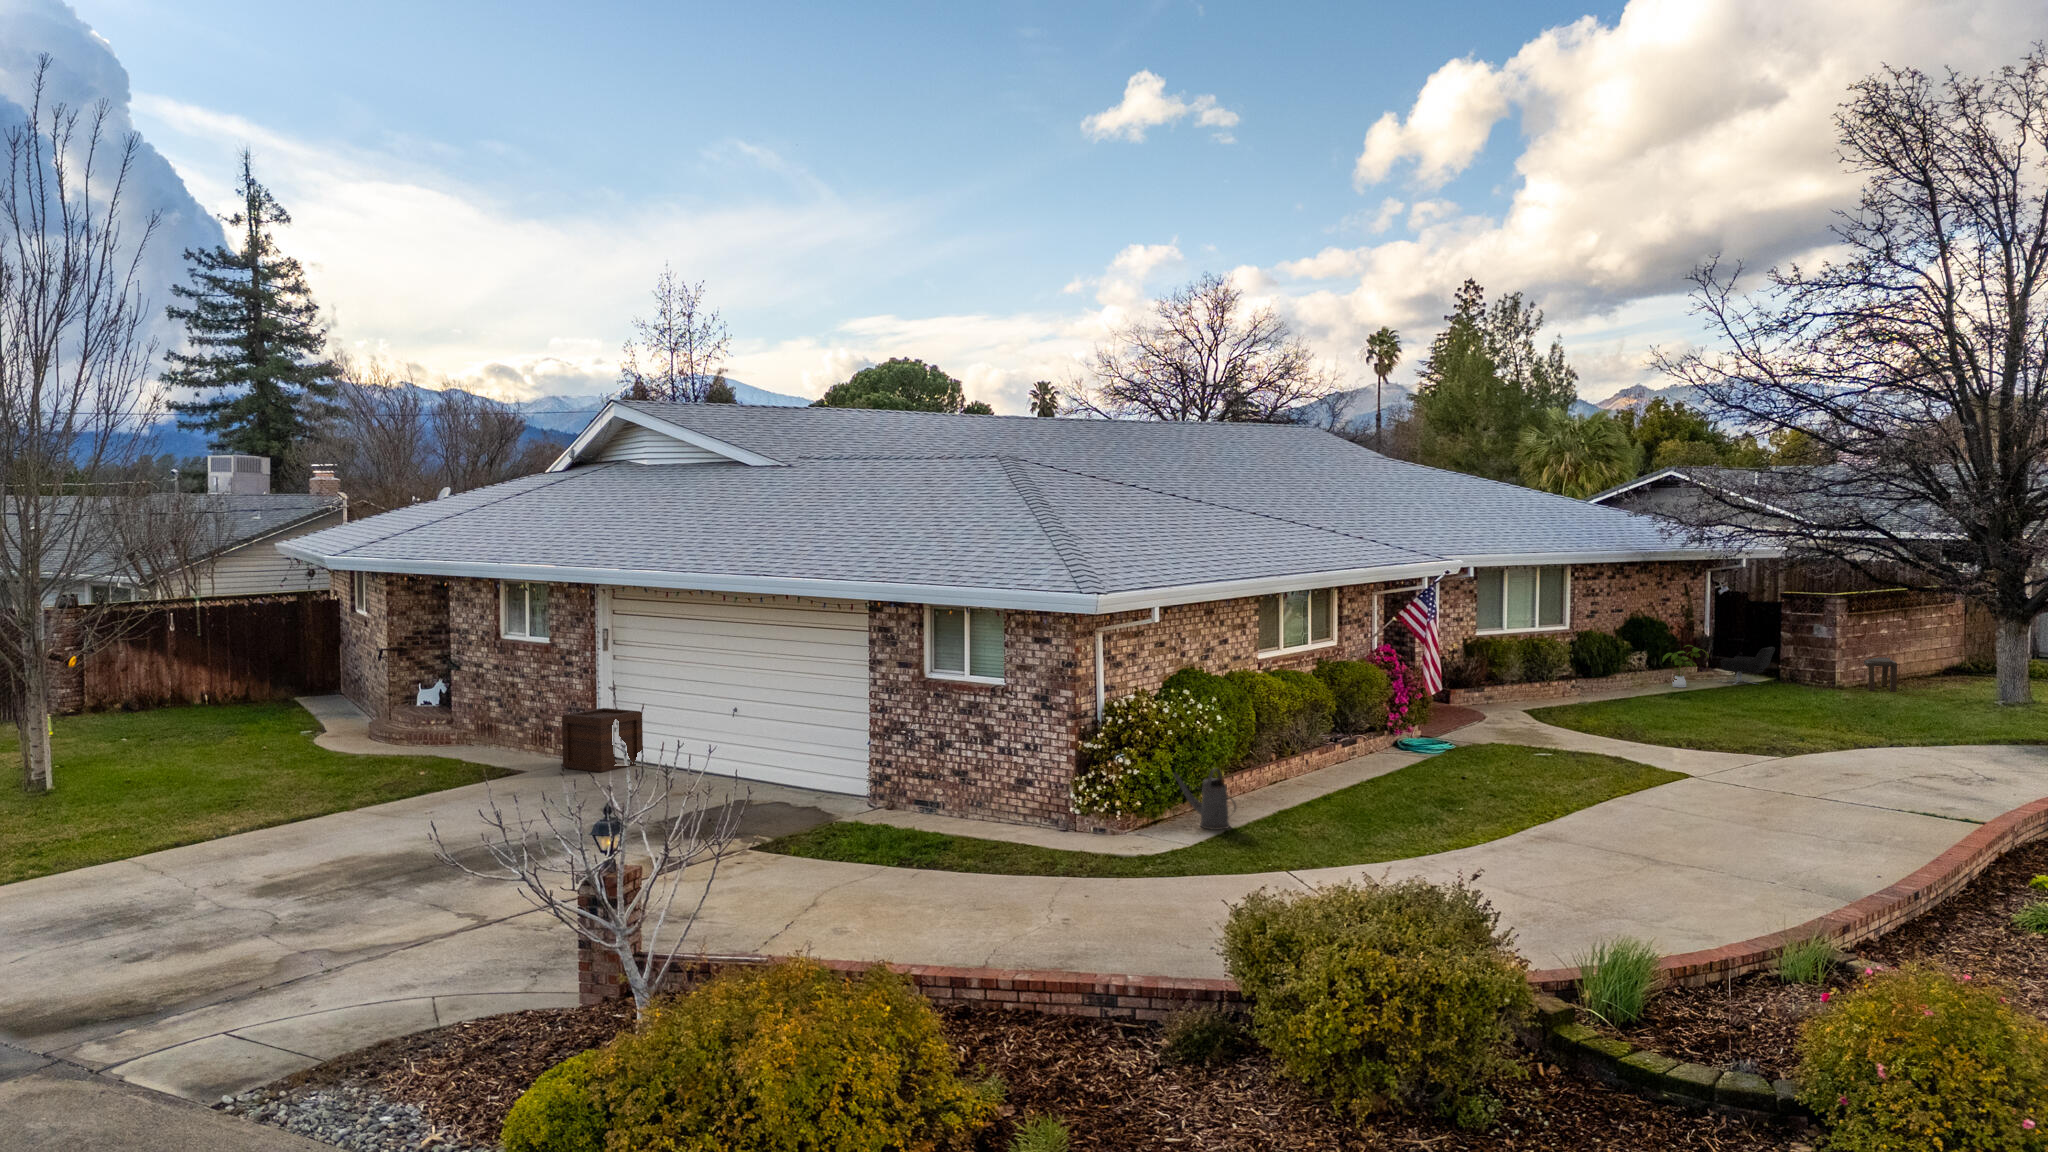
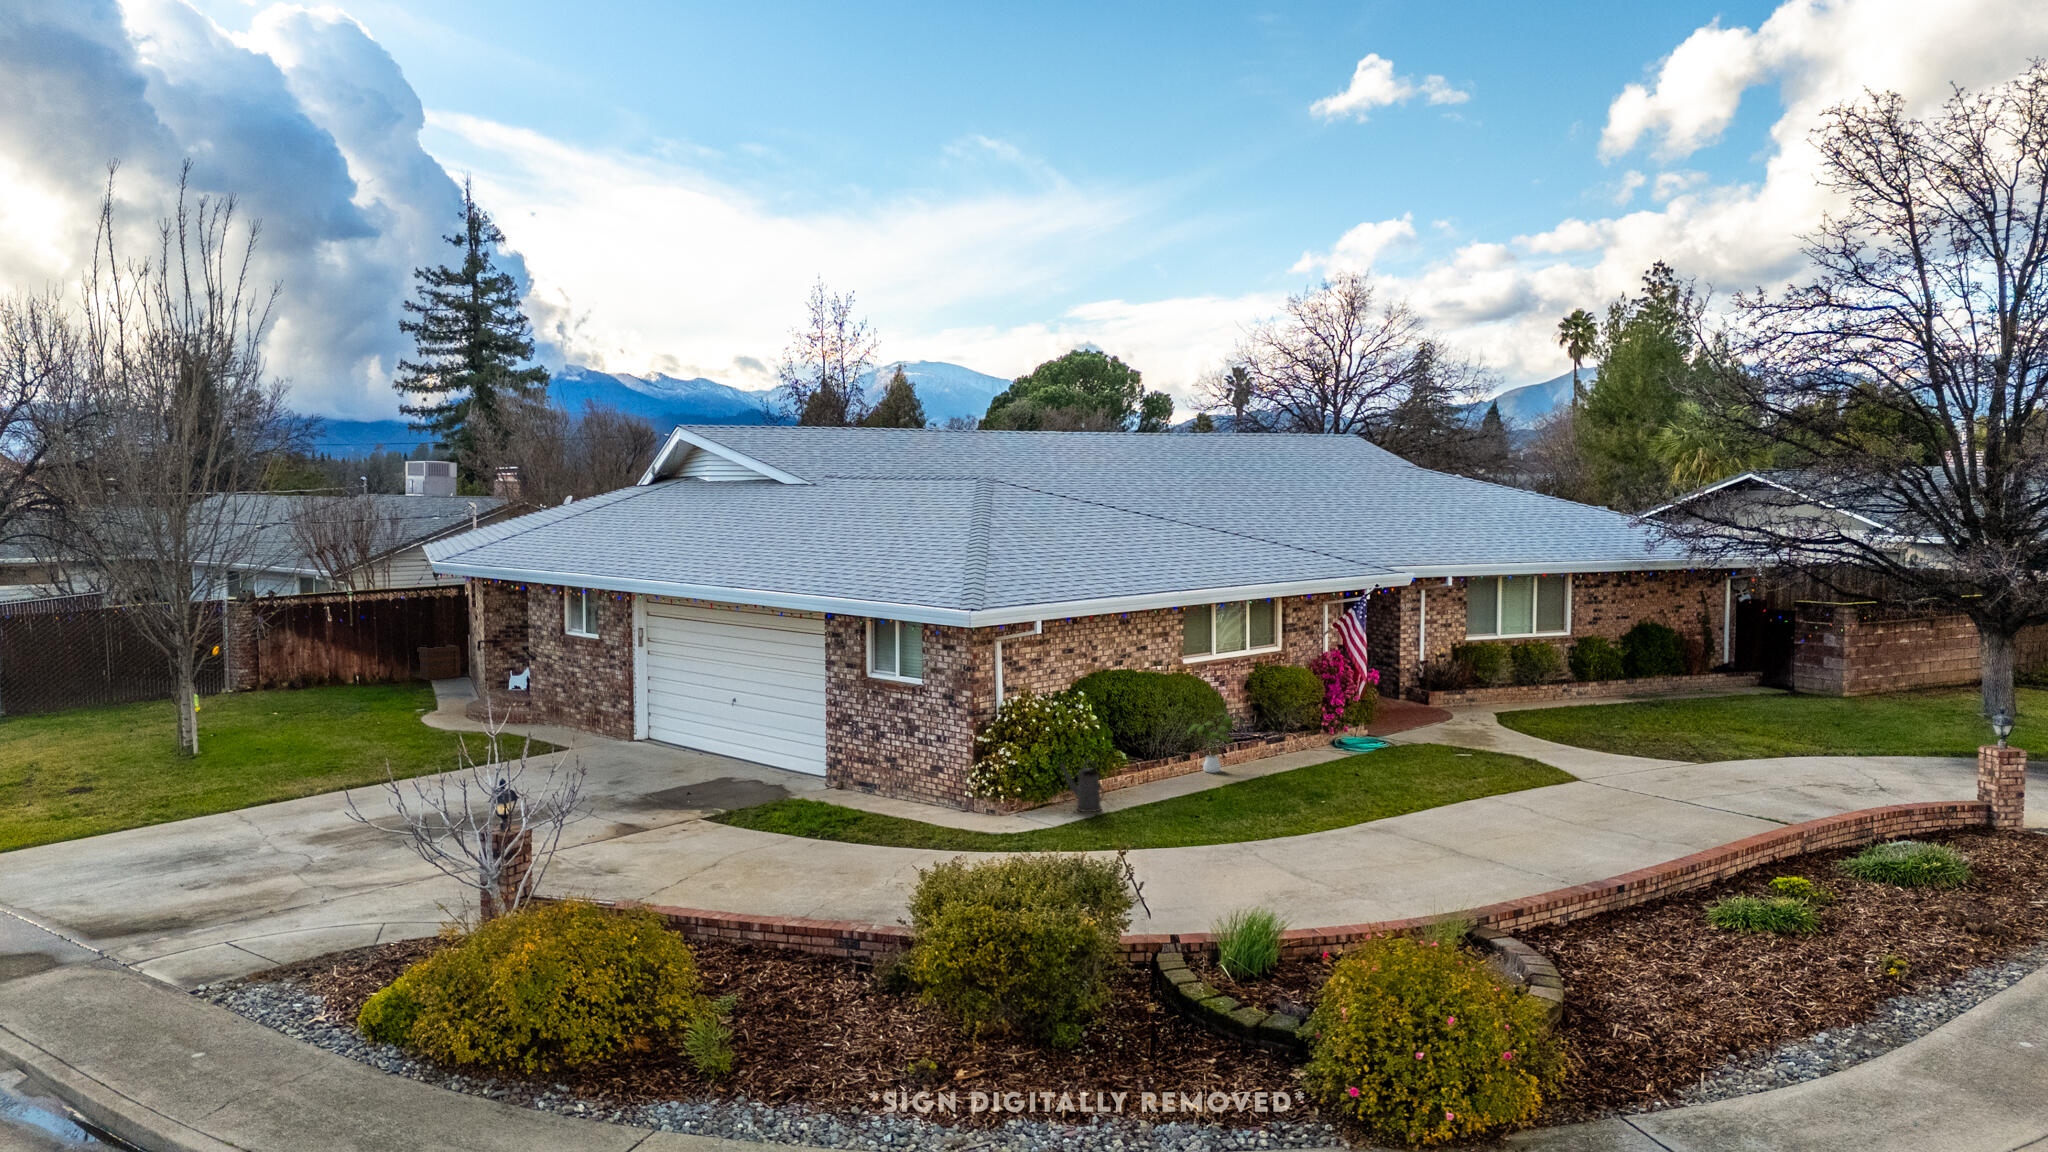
house plant: present [1662,645,1709,688] -> present [1187,713,1236,773]
lounge chair: present [1720,647,1775,684] -> none [1734,654,1791,692]
bench: present [1864,657,1897,692] -> none [1877,667,1909,703]
wooden crate: present [562,708,643,773] -> present [414,644,460,681]

